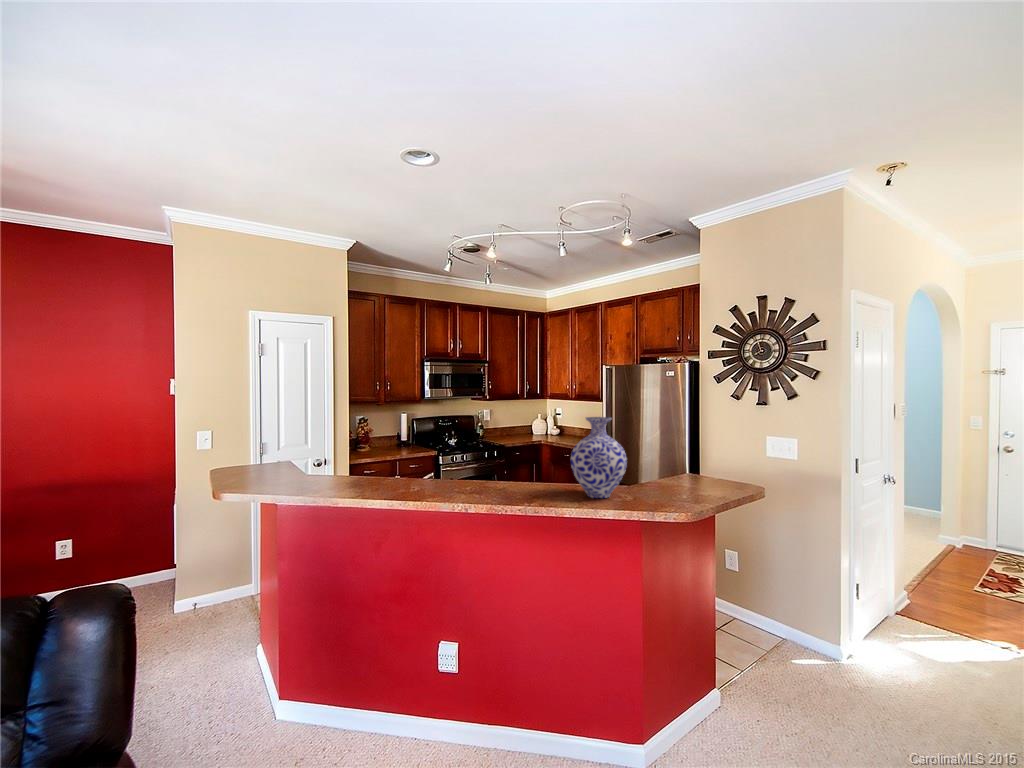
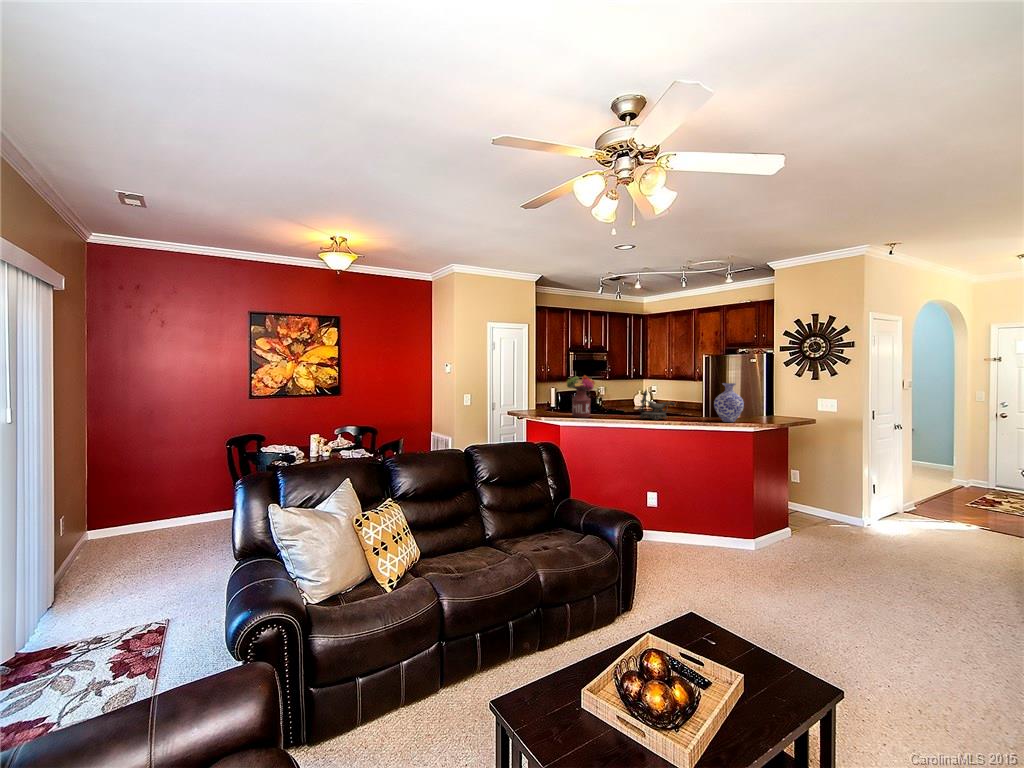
flower arrangement: none [286,401,350,487] -> present [567,376,595,417]
decorative bowl: none [426,433,498,493] -> present [639,391,675,420]

